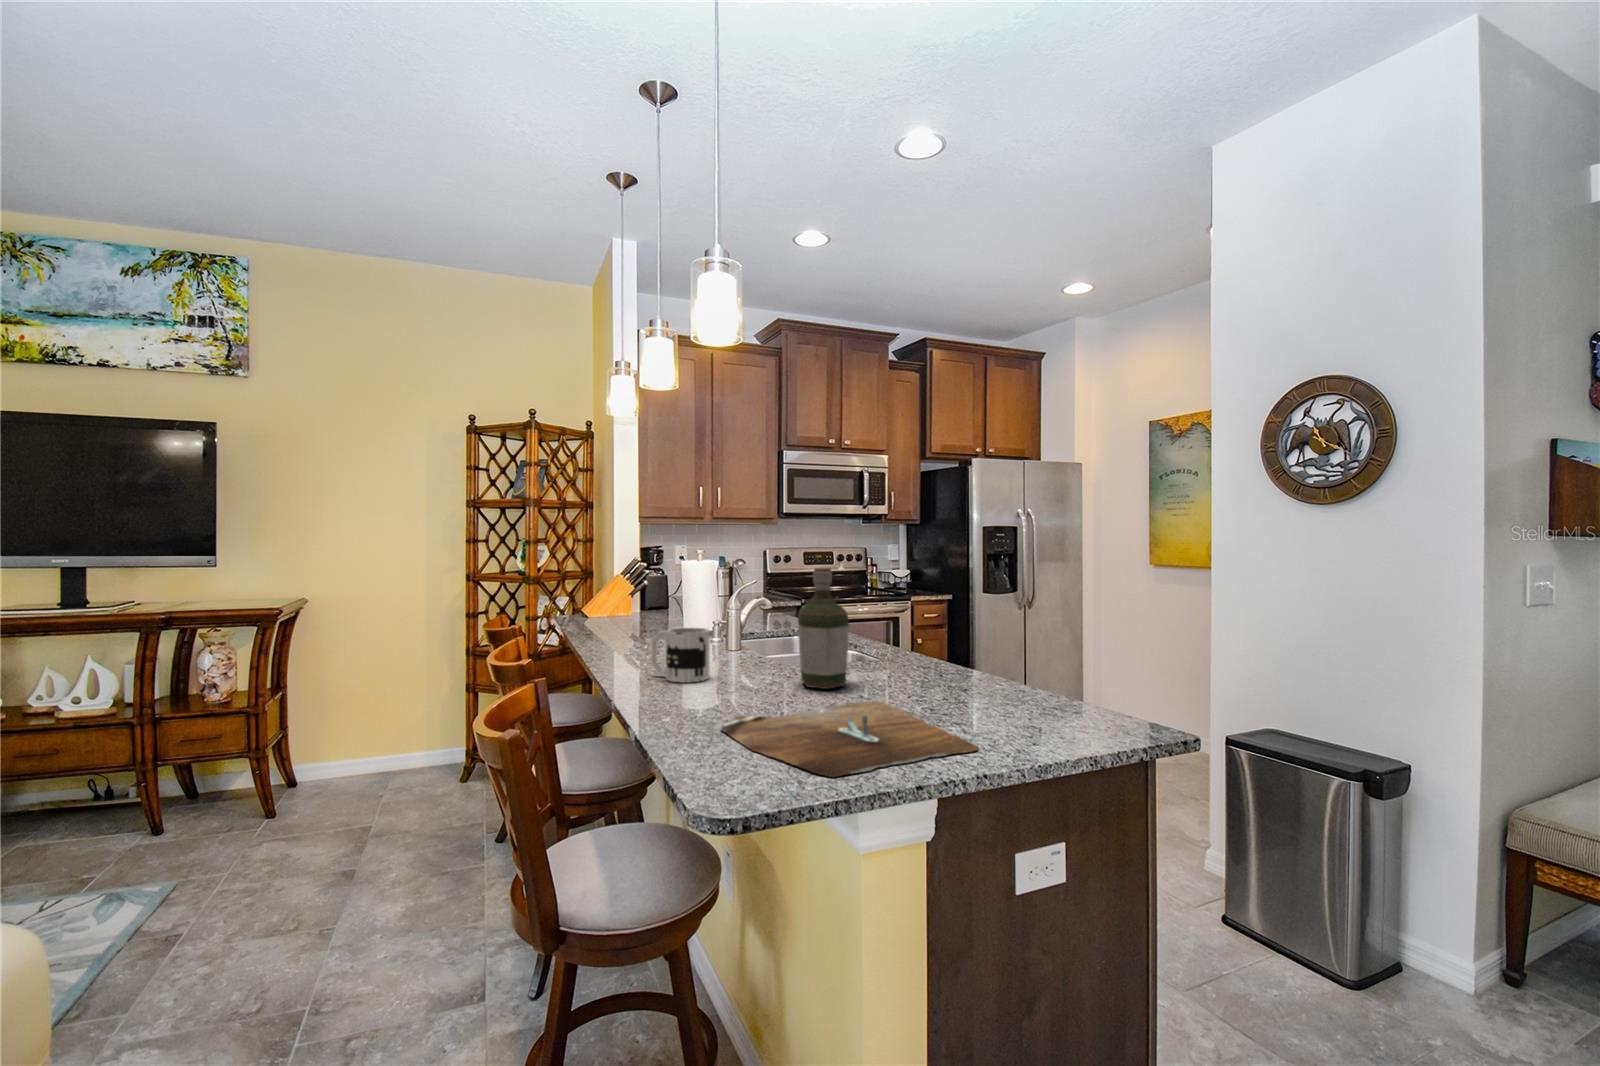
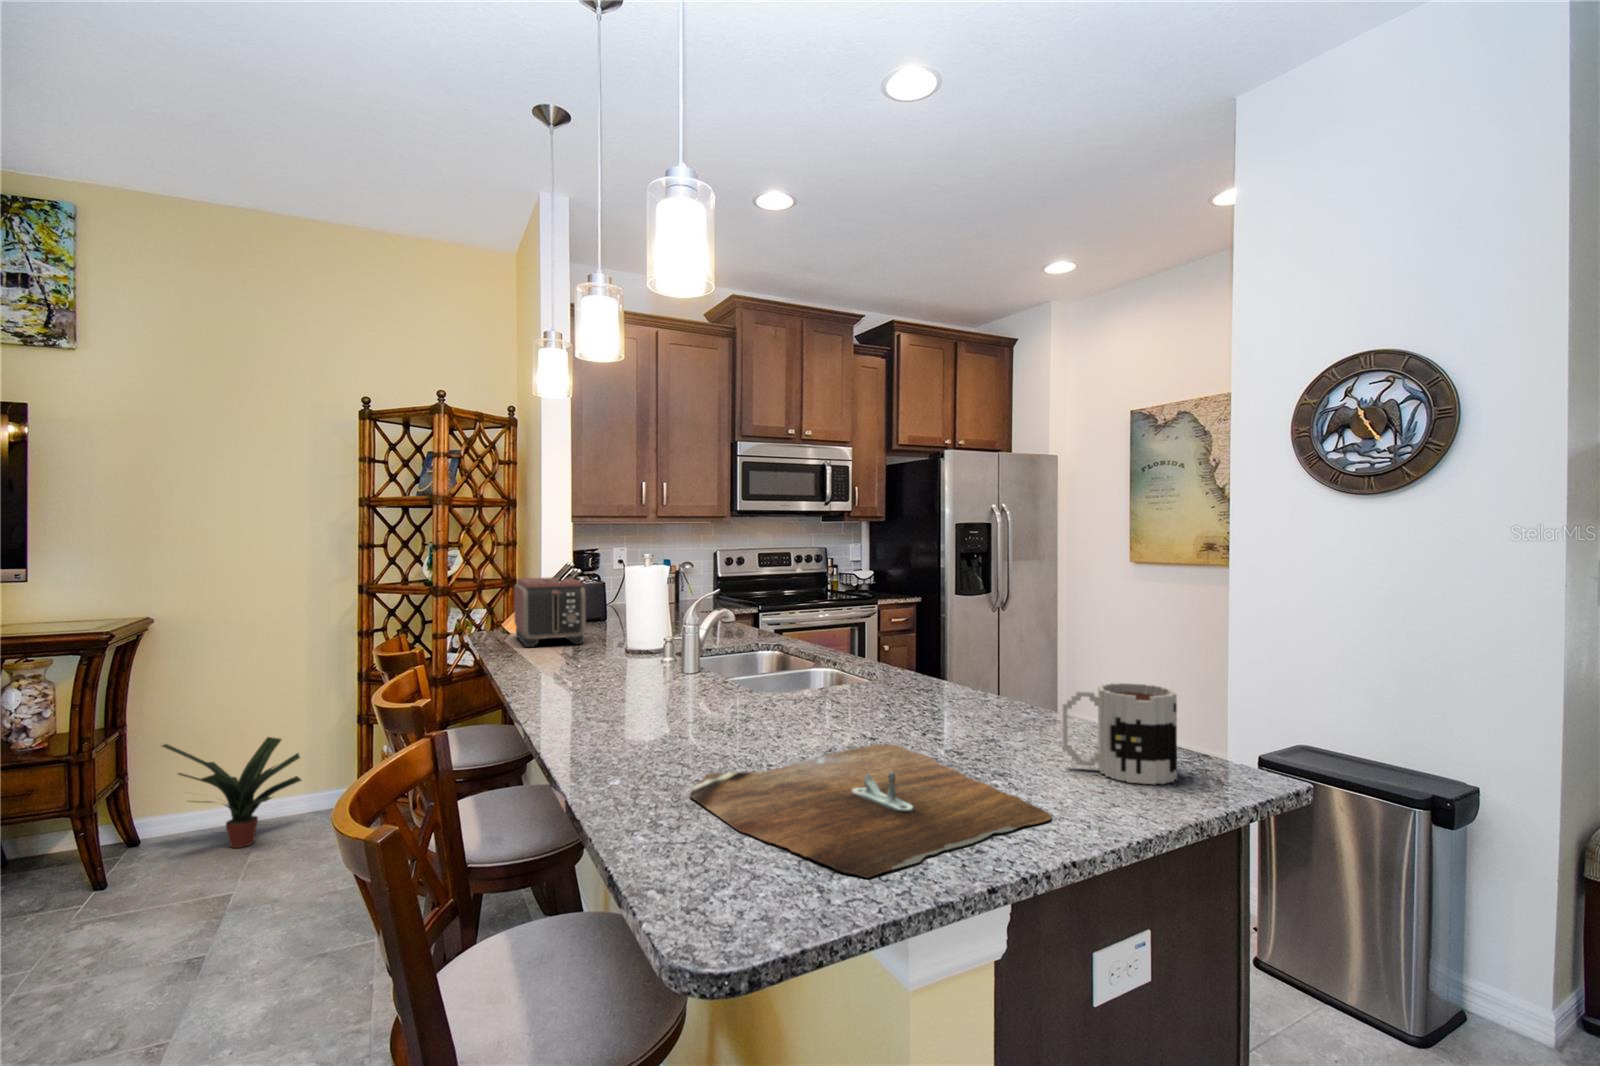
bottle: present [798,568,849,689] -> none [777,571,844,727]
toaster: none [594,570,652,628] -> present [514,577,586,647]
mug: present [651,627,710,682] -> present [1063,683,1177,784]
potted plant: none [311,700,420,790] -> present [162,737,301,848]

